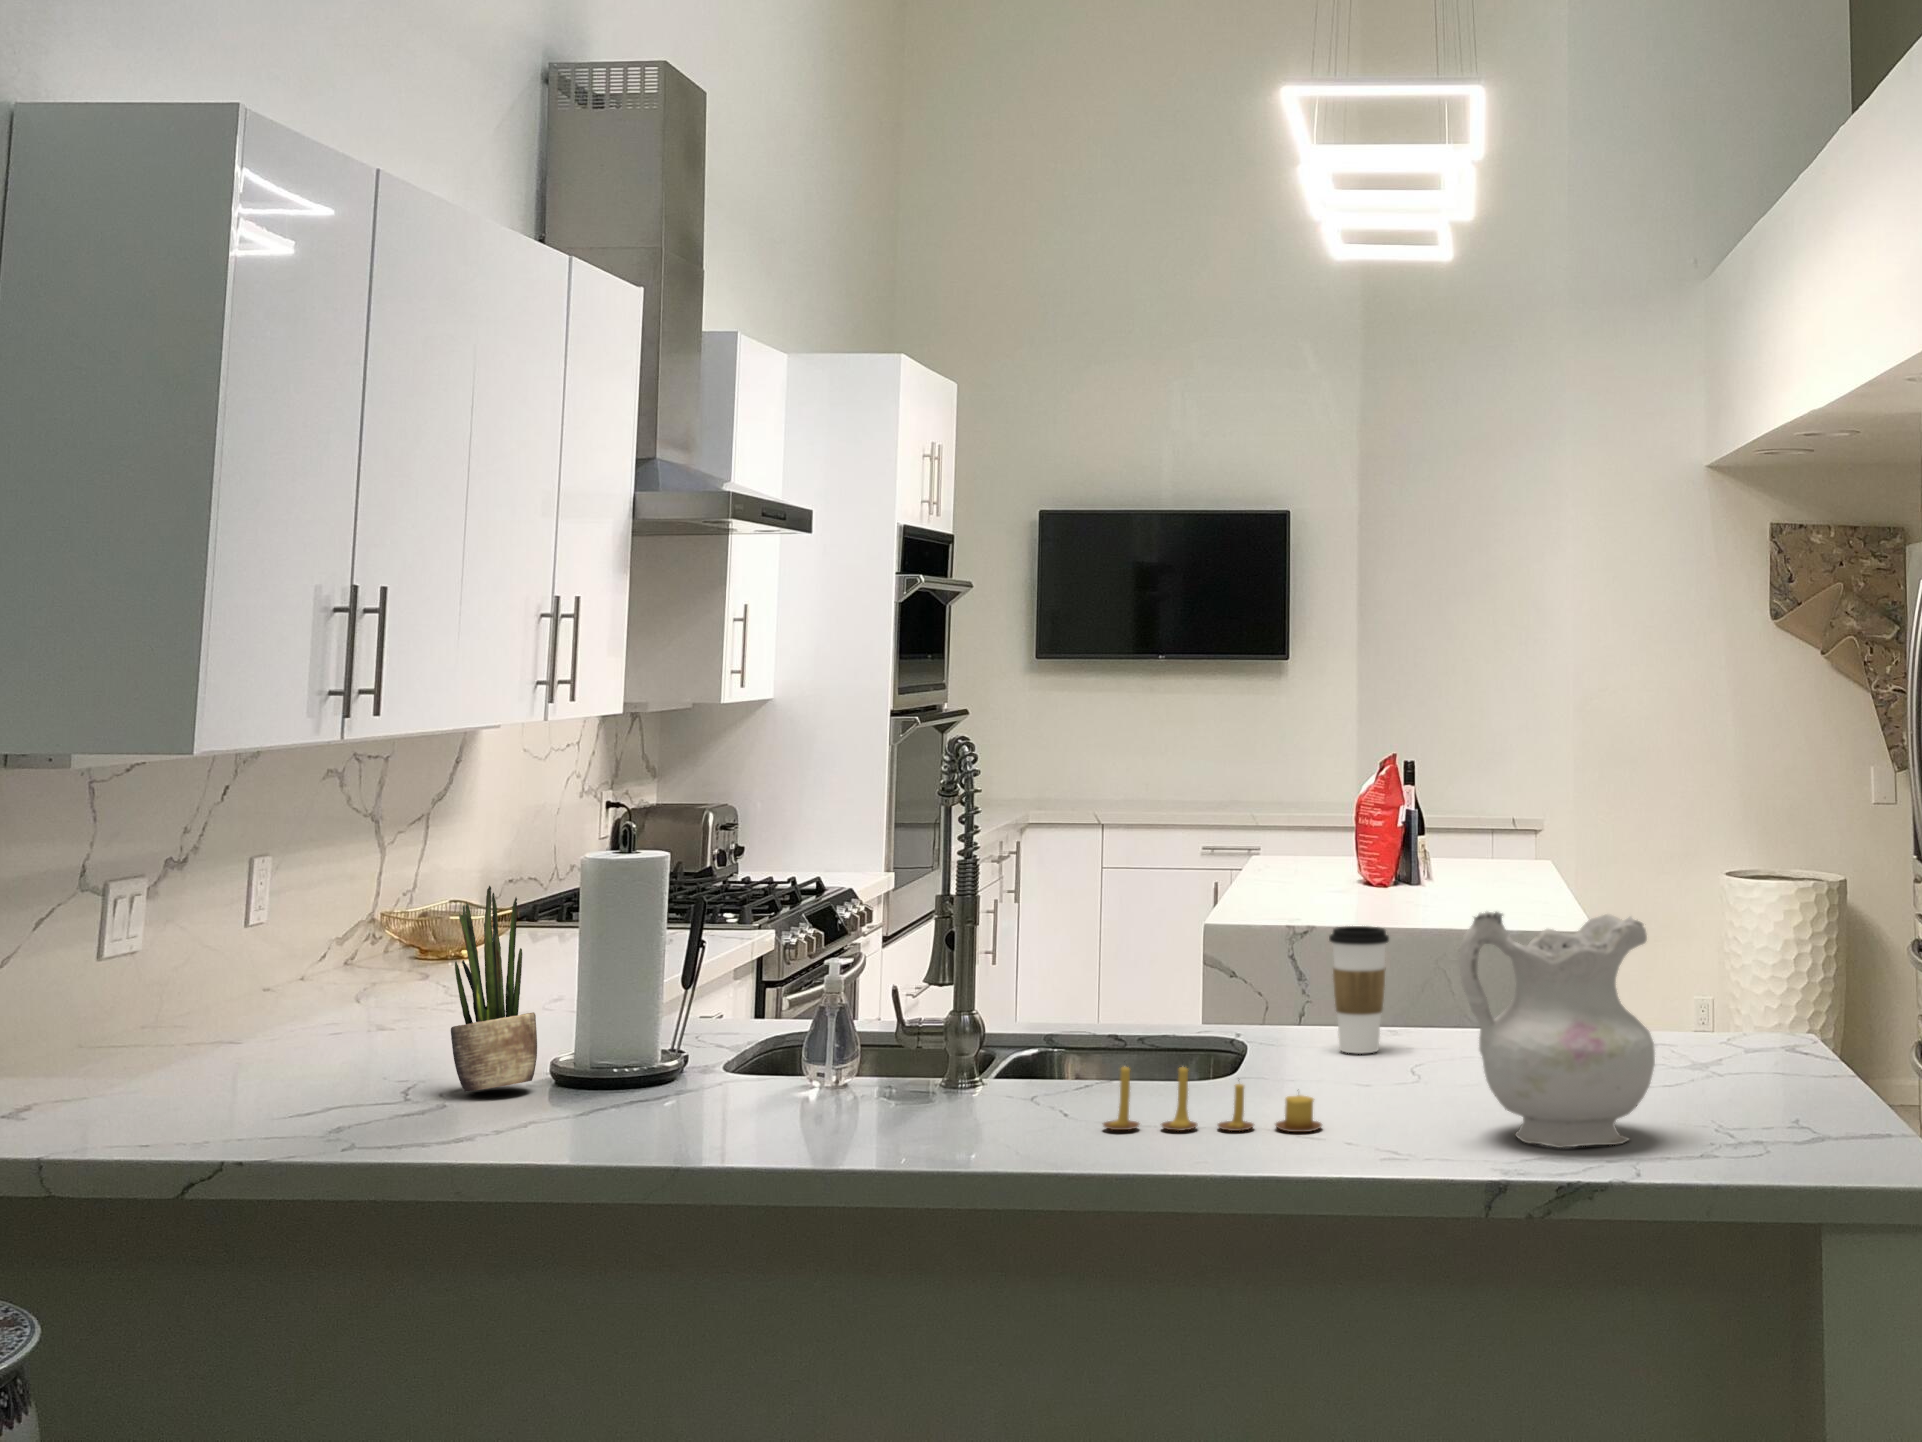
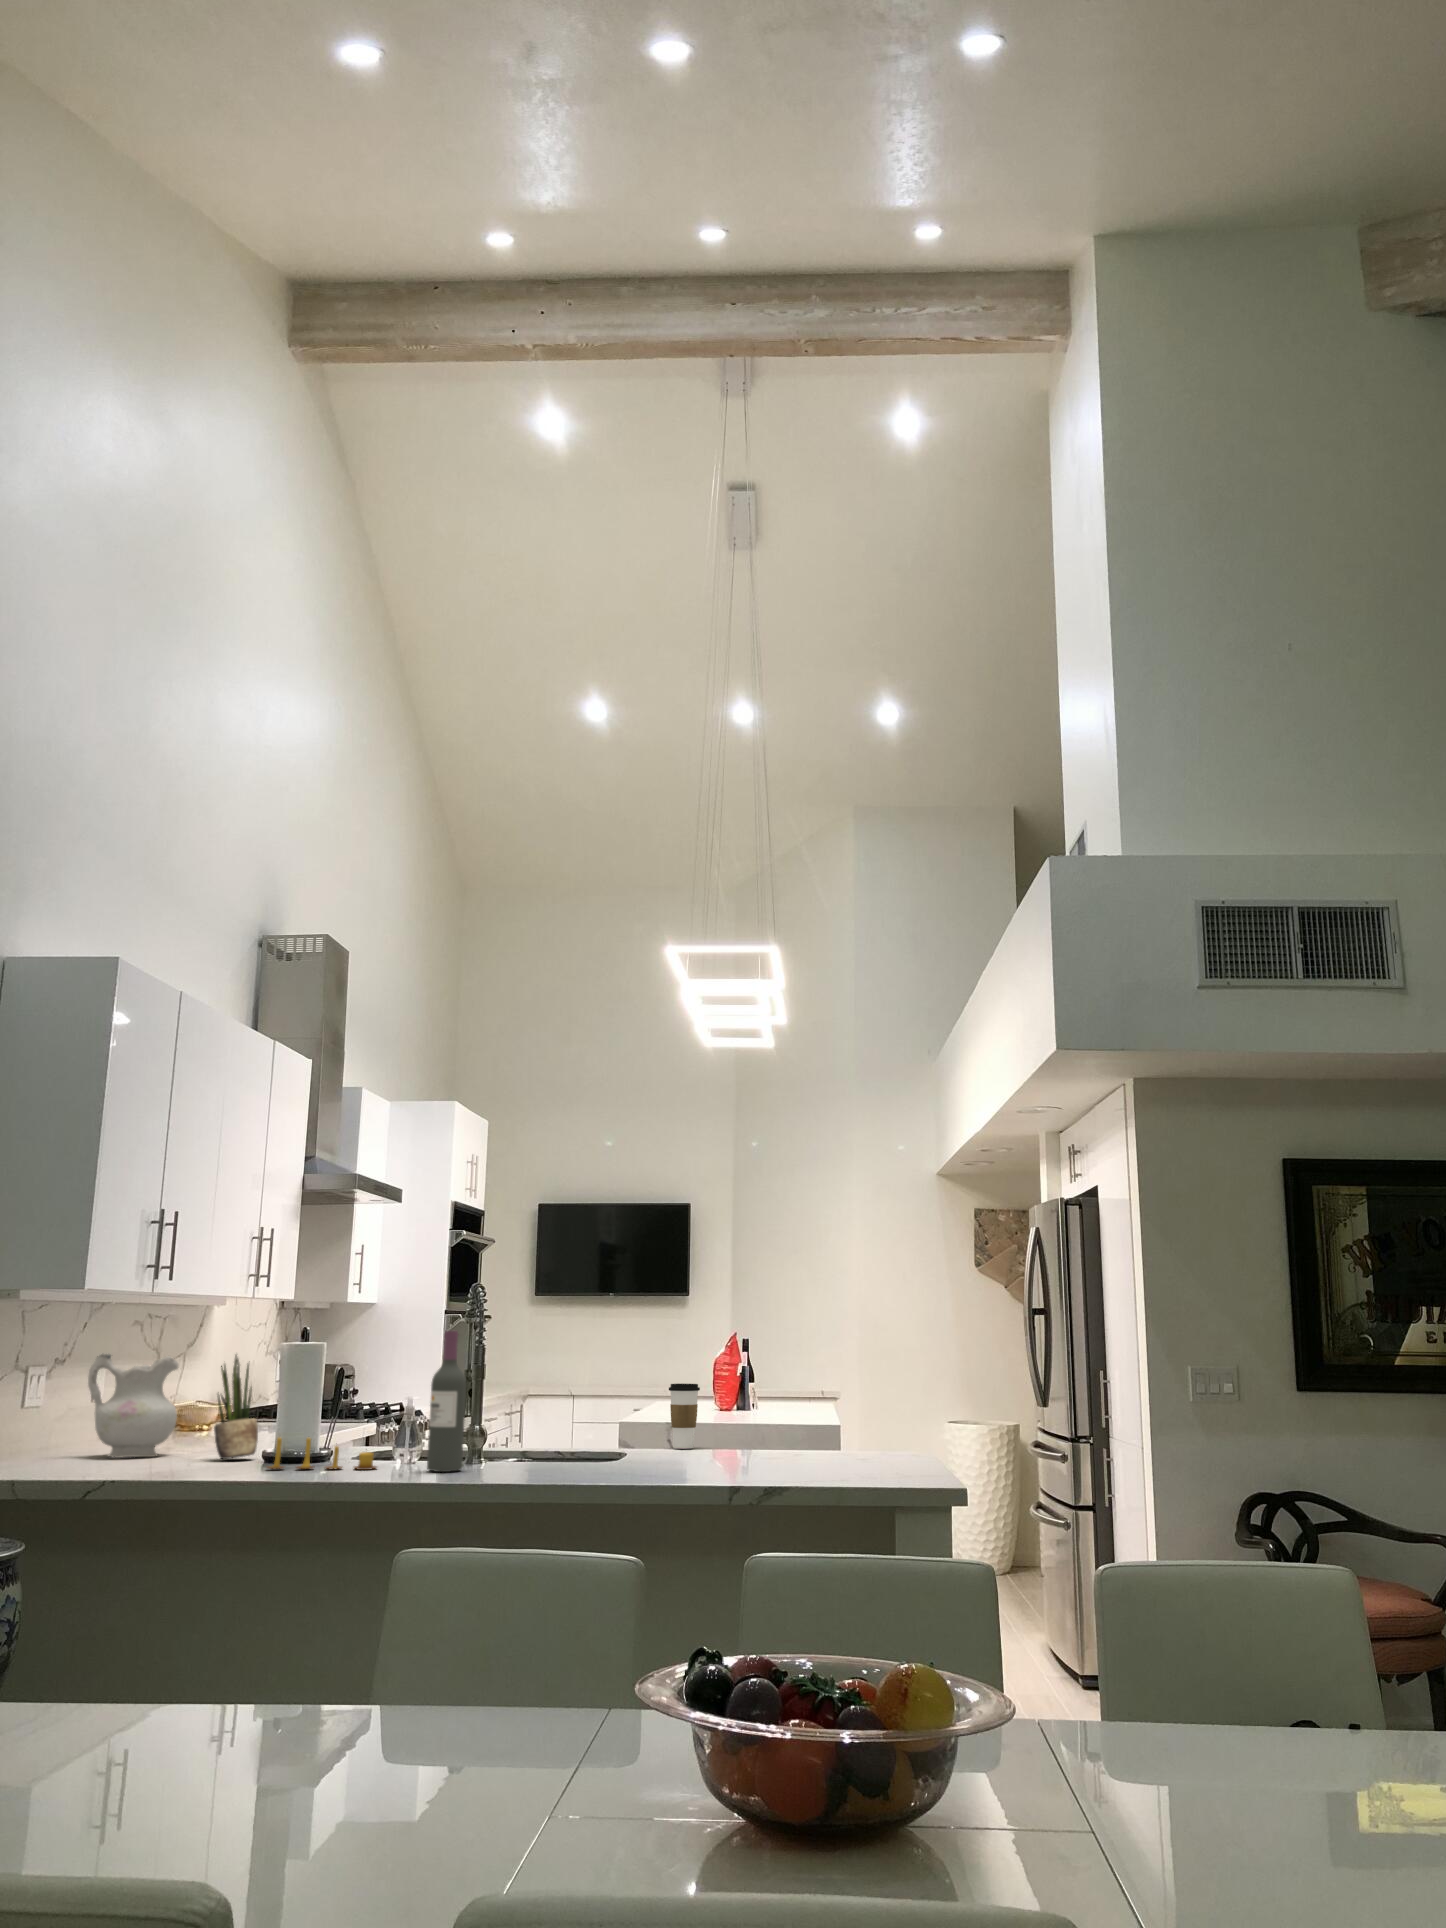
wine bottle: none [869,865,945,1151] -> present [427,1331,466,1472]
ceramic pitcher: present [1460,912,1655,1148] -> present [88,1354,179,1458]
candle: present [1103,1066,1322,1132] -> present [267,1437,376,1470]

